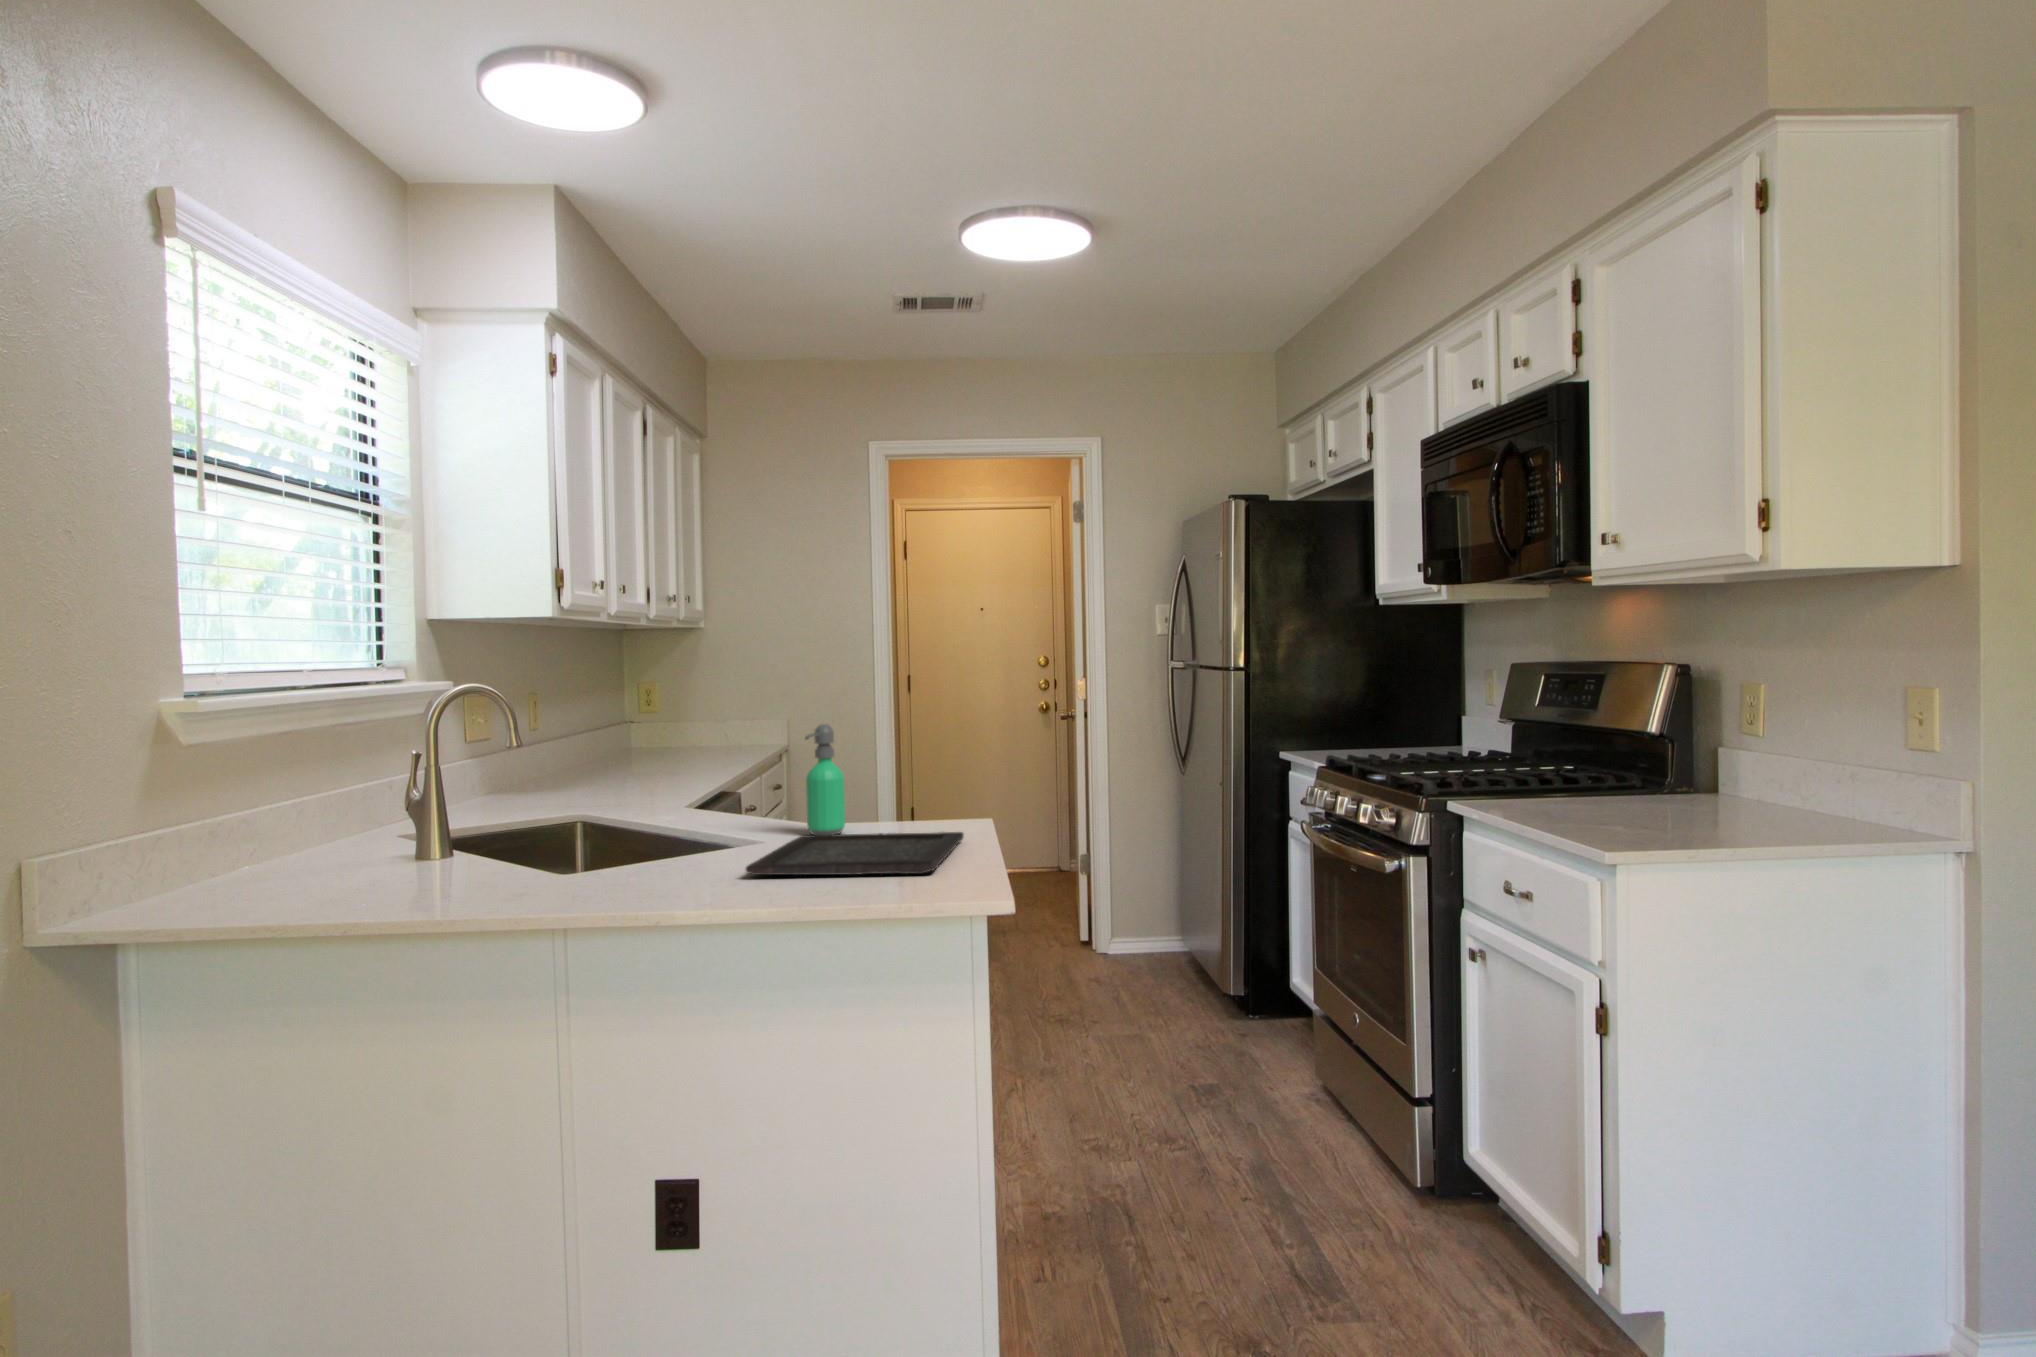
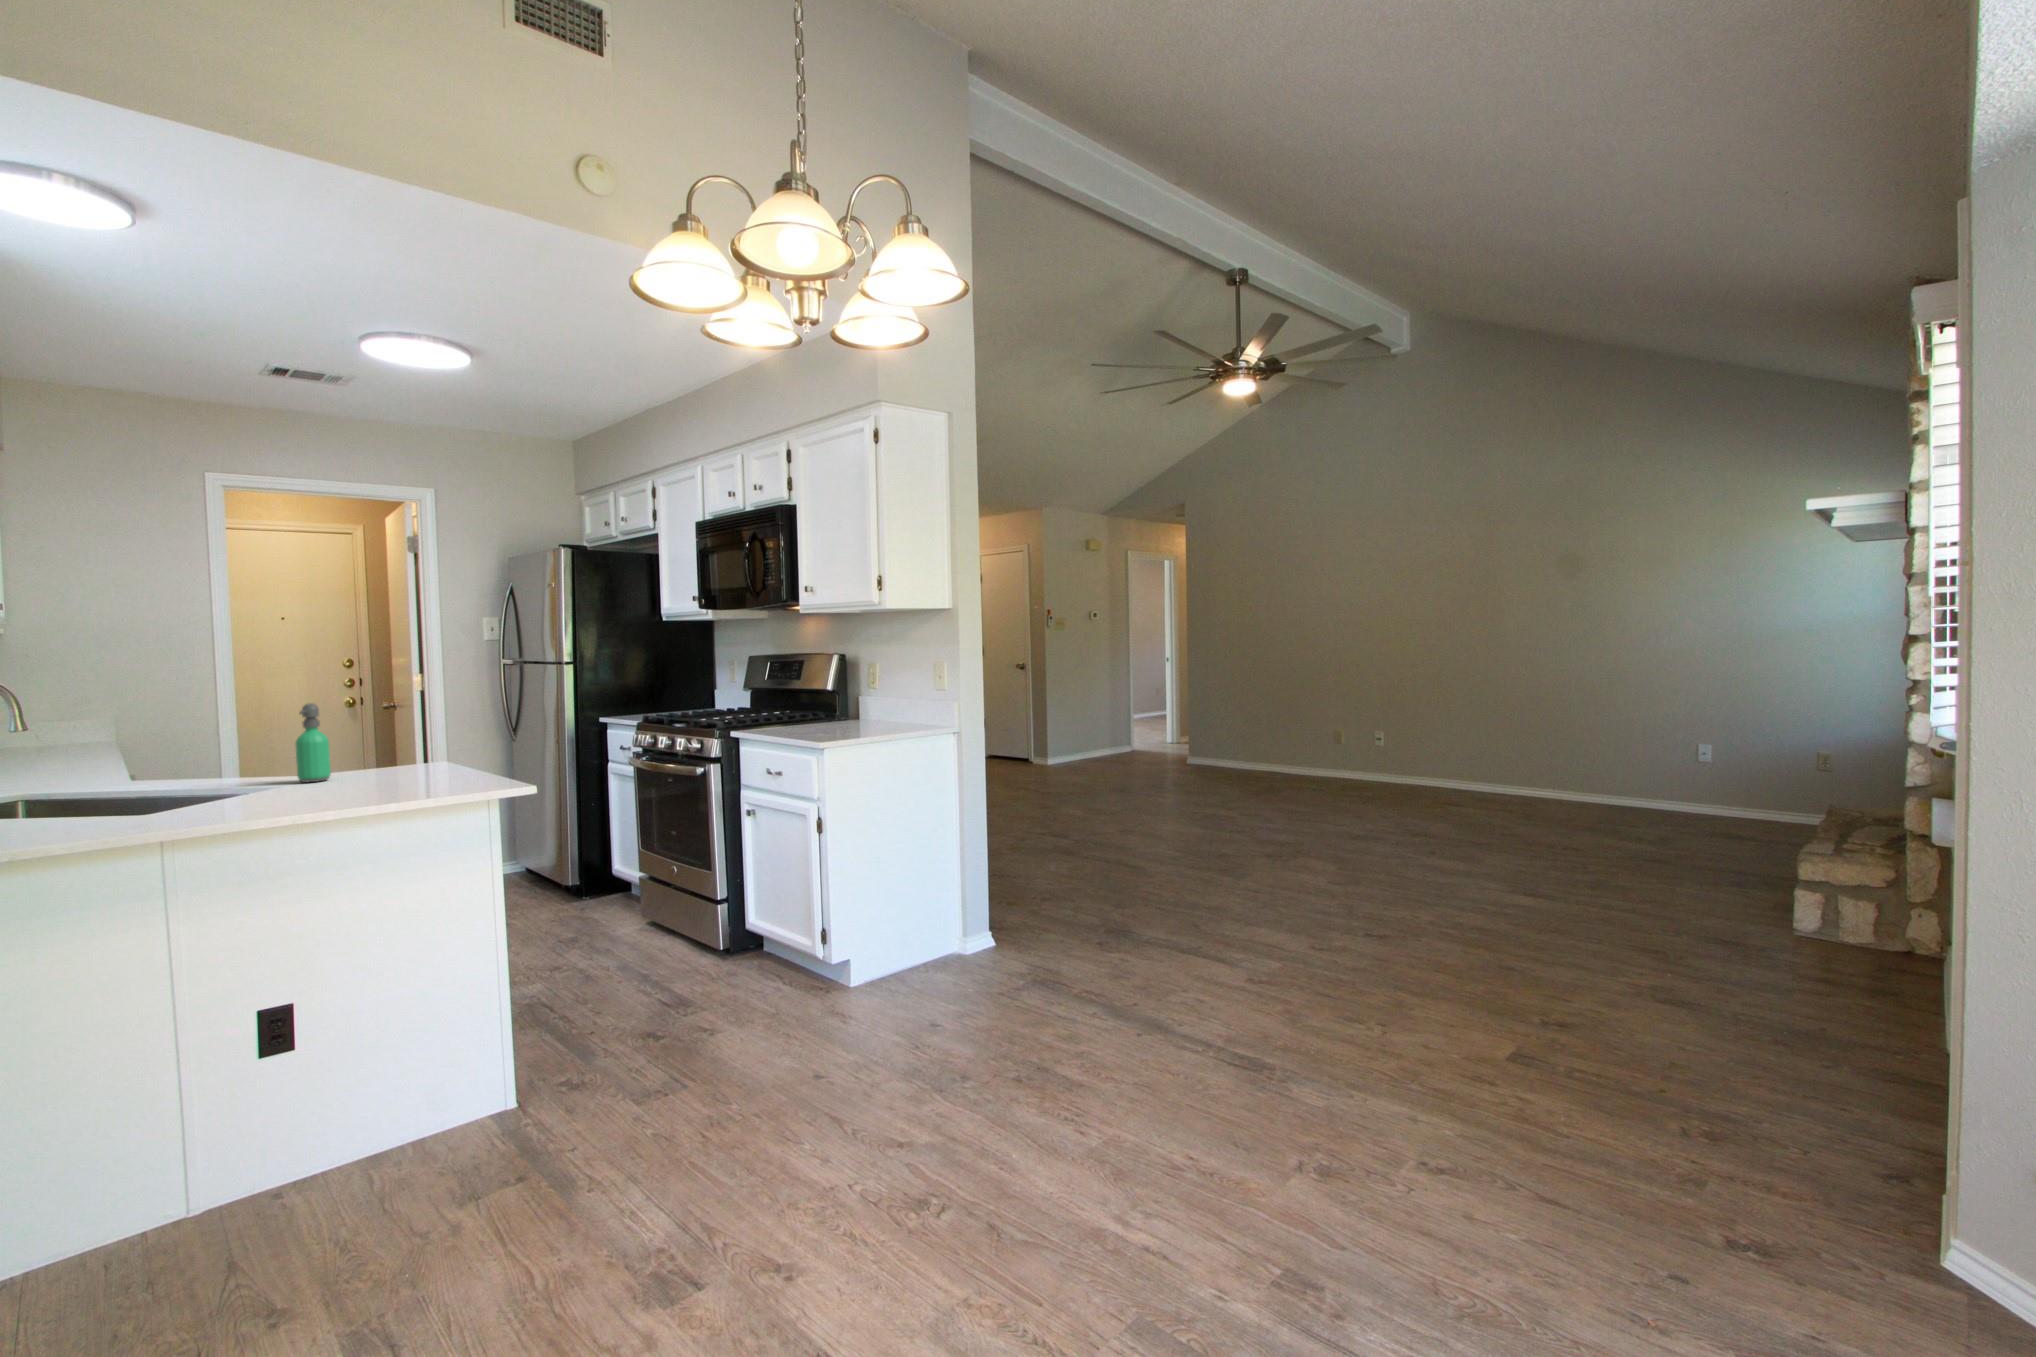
tray: present [746,832,964,875] -> none [307,767,456,800]

